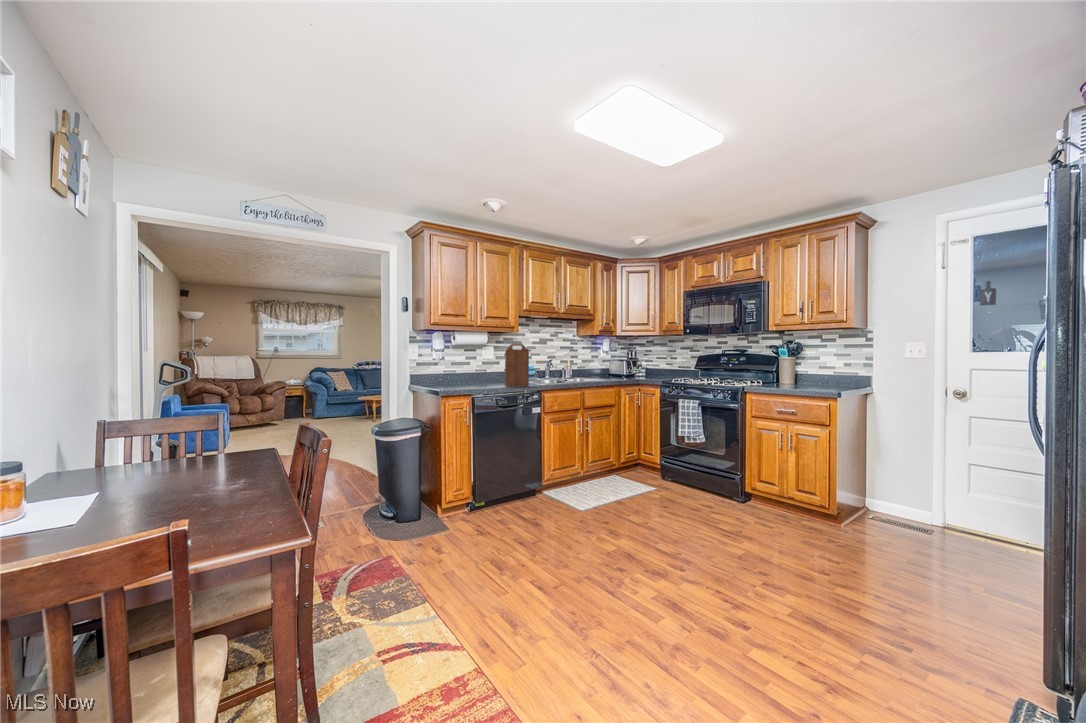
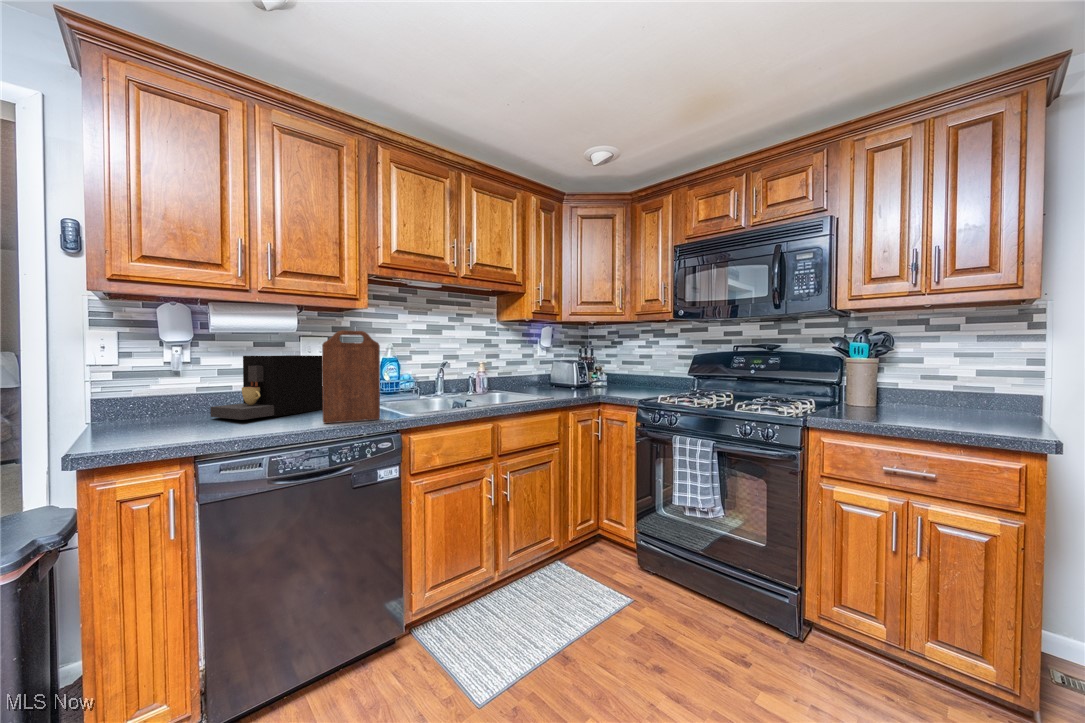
coffee maker: none [454,356,496,384] -> present [210,355,323,420]

